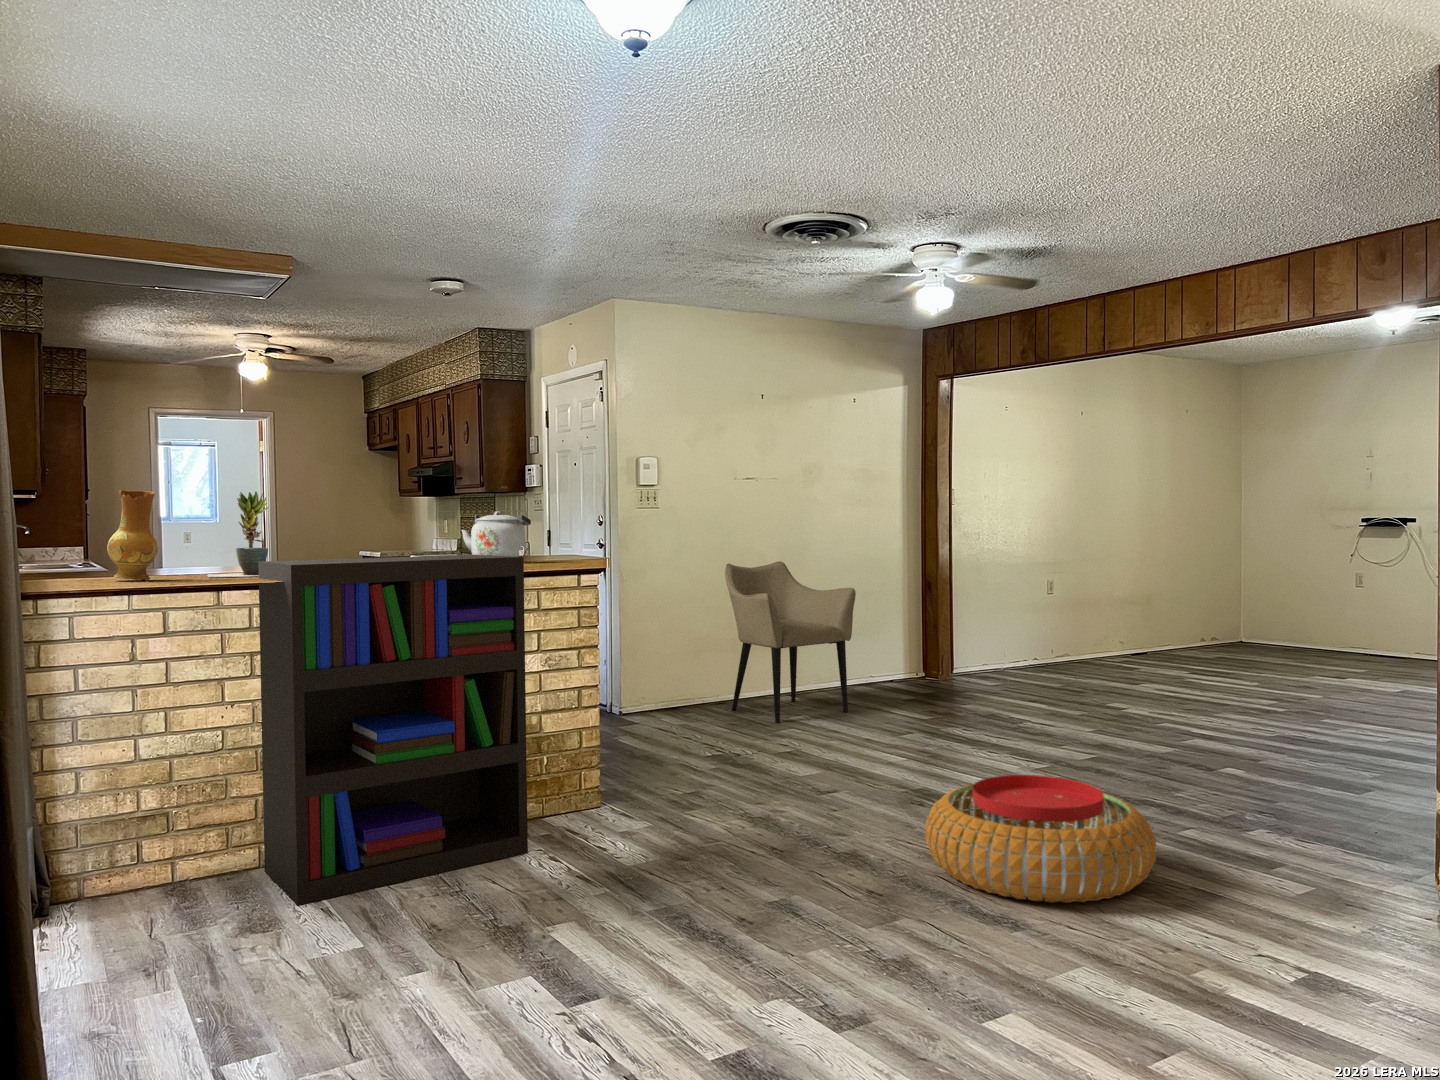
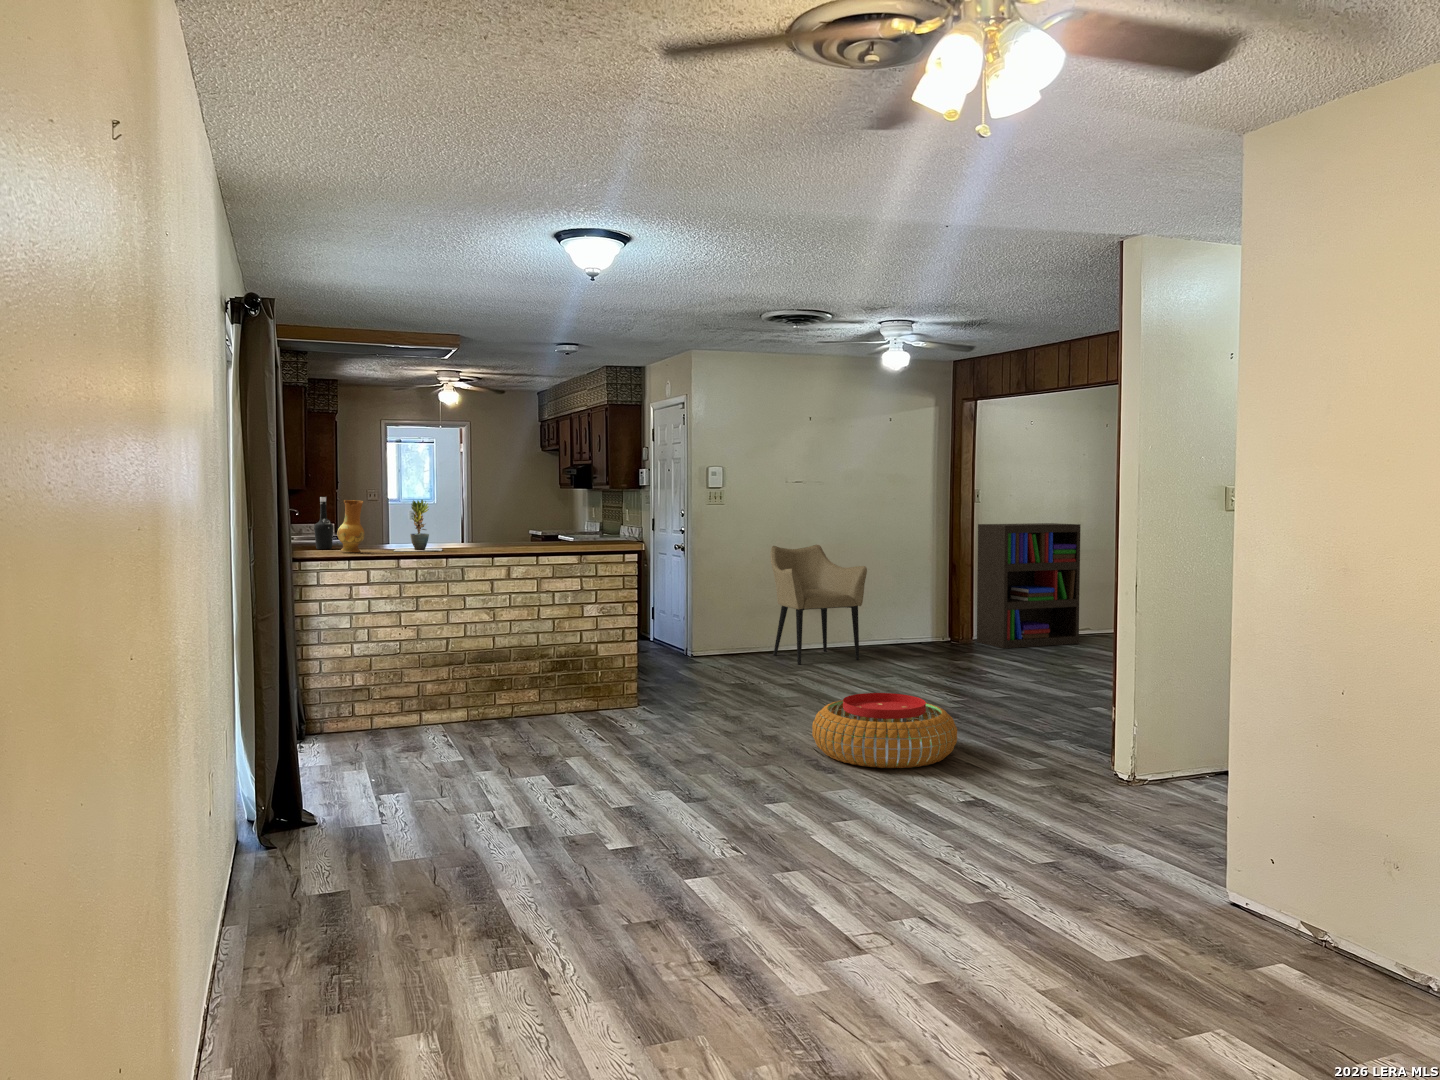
bottle: none [58,489,94,577] -> present [314,497,333,549]
kettle: present [462,511,531,557] -> none [569,507,616,543]
bookshelf: present [258,555,528,905] -> present [977,523,1080,648]

